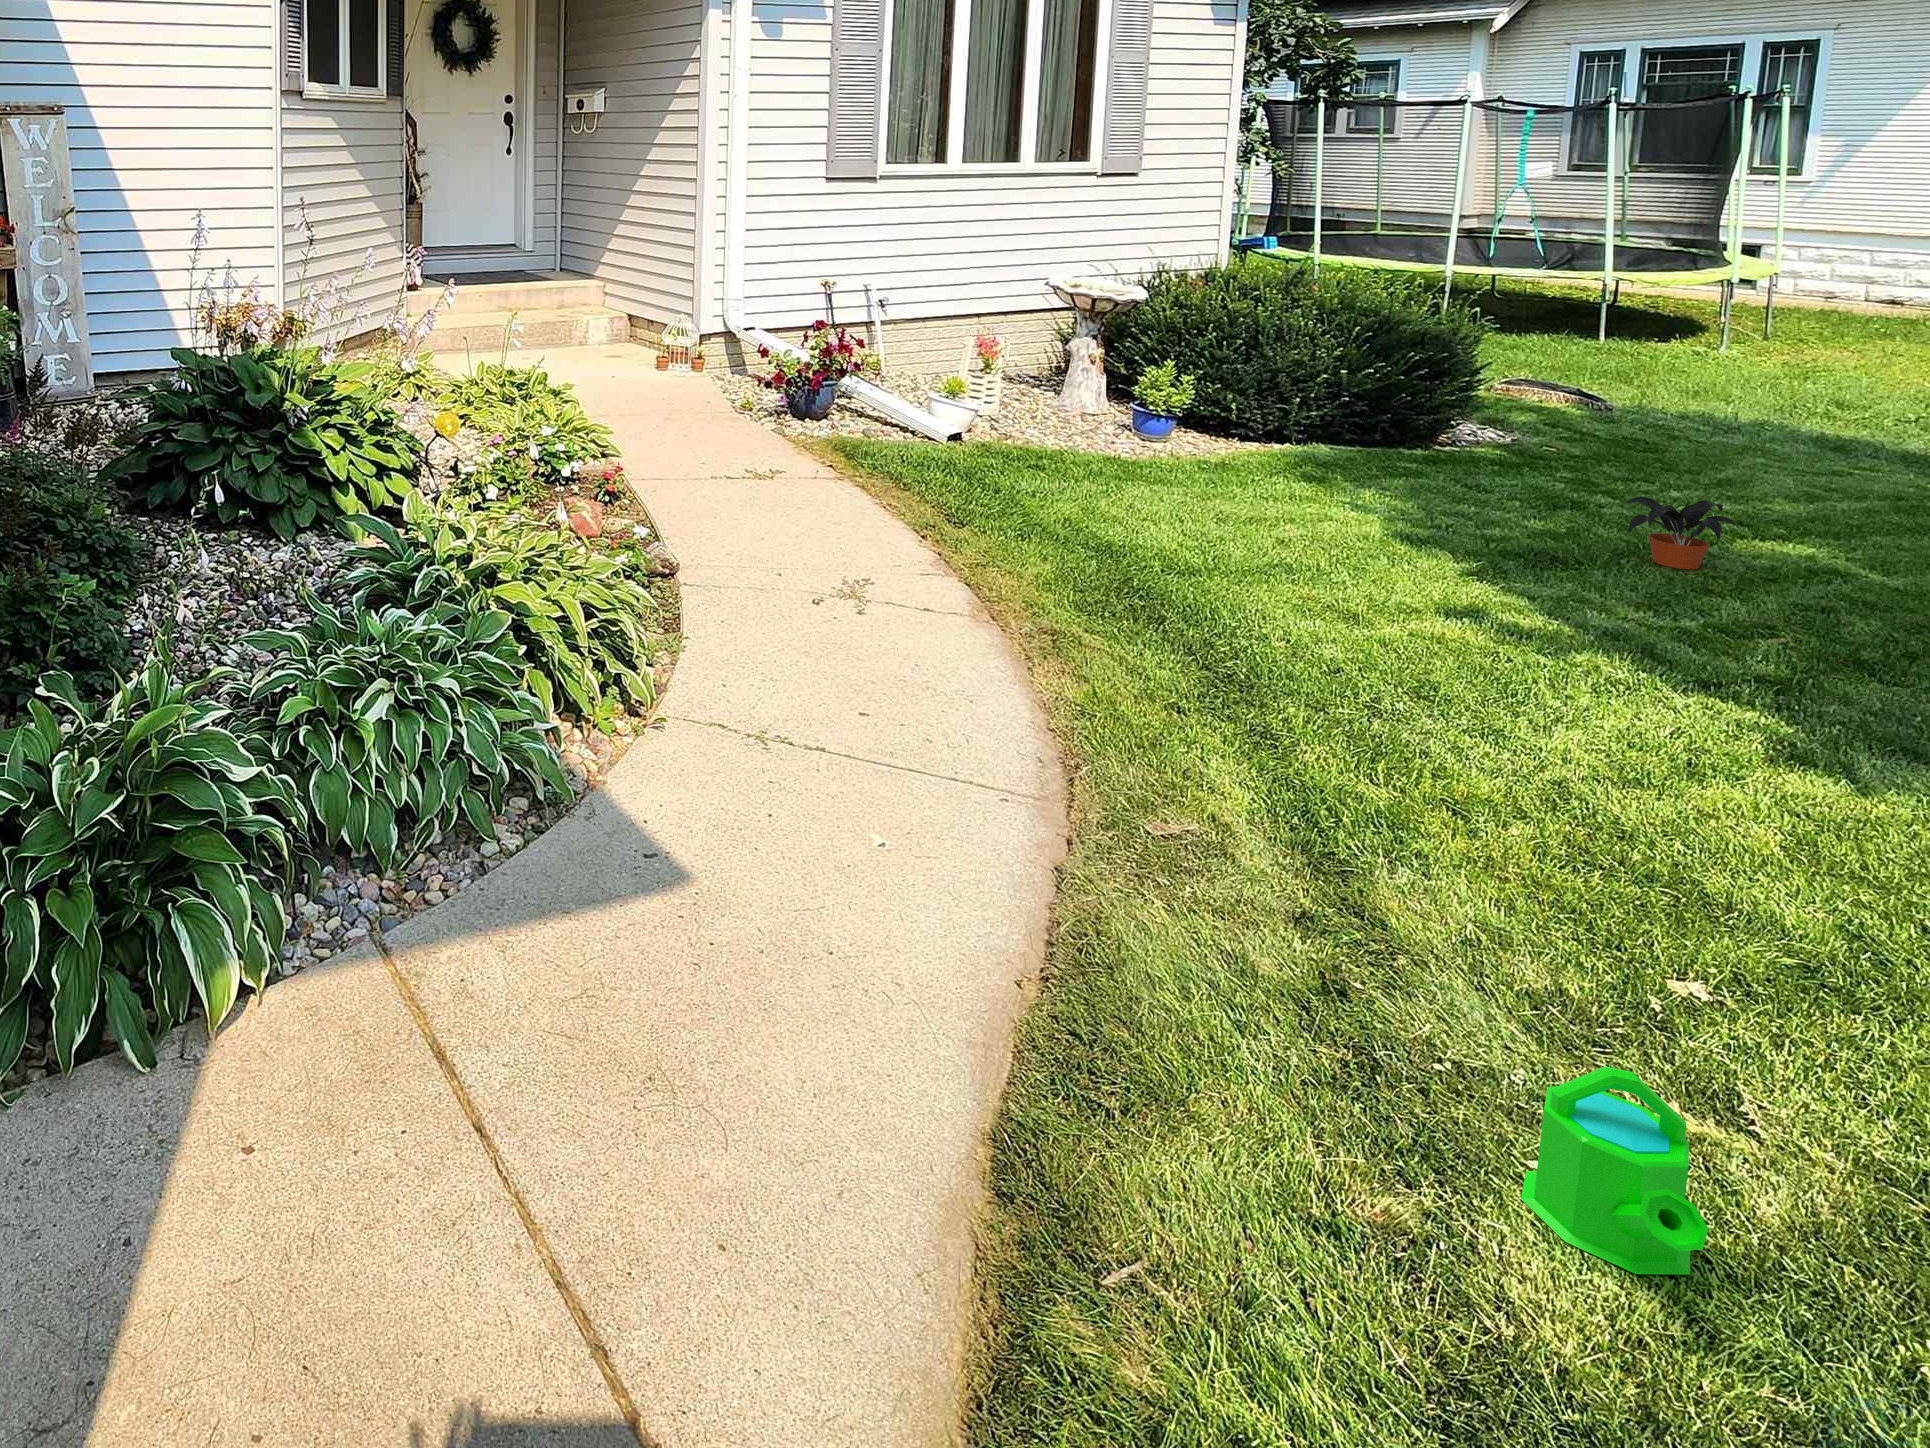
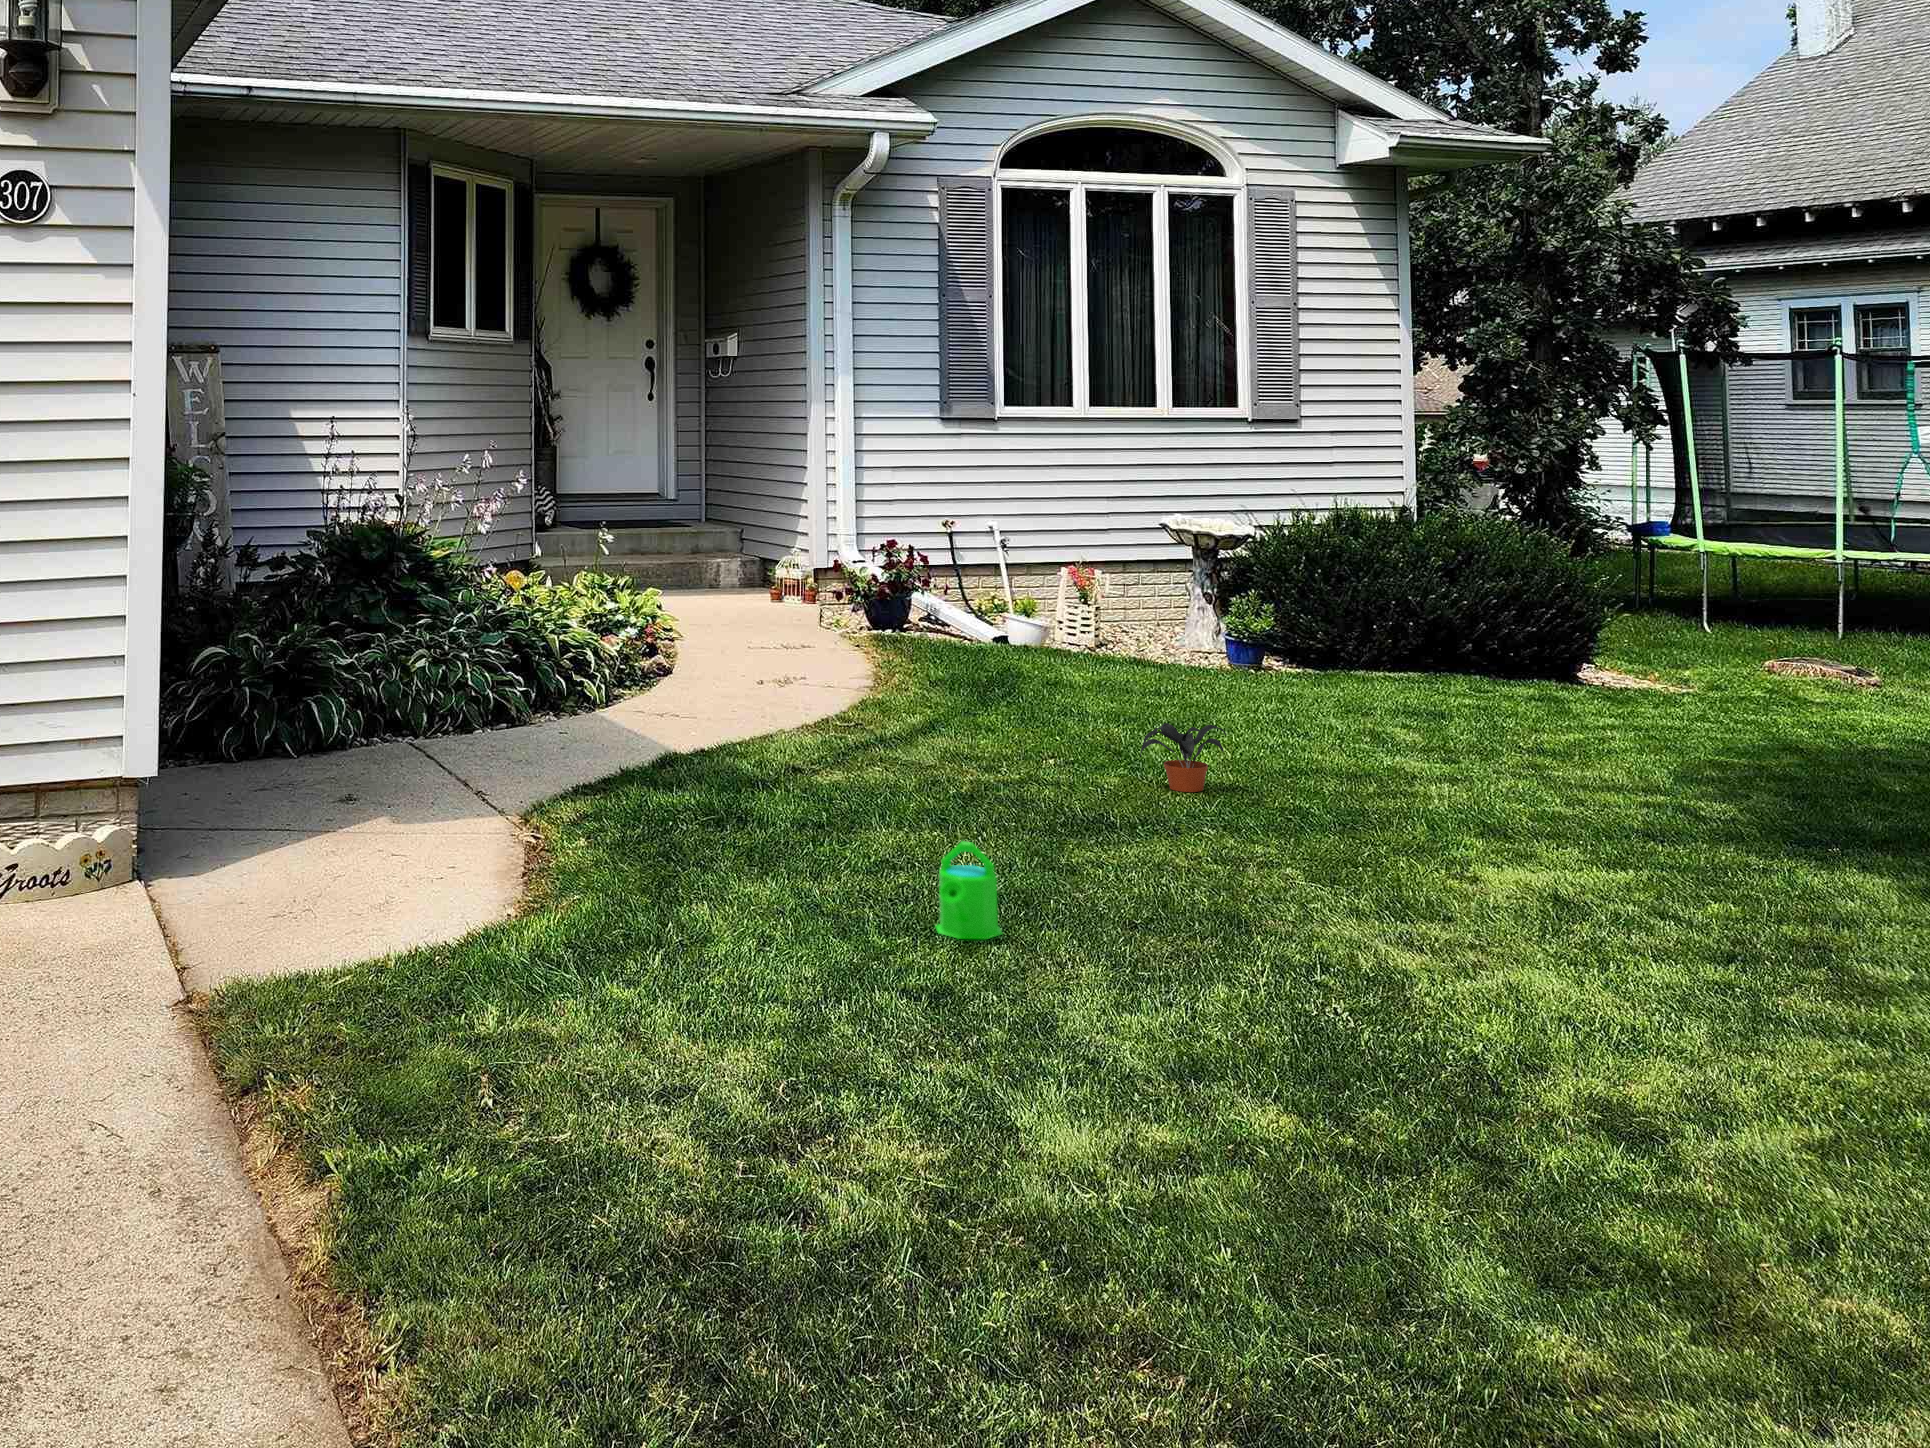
potted plant: present [1625,496,1739,570] -> present [1140,723,1226,792]

